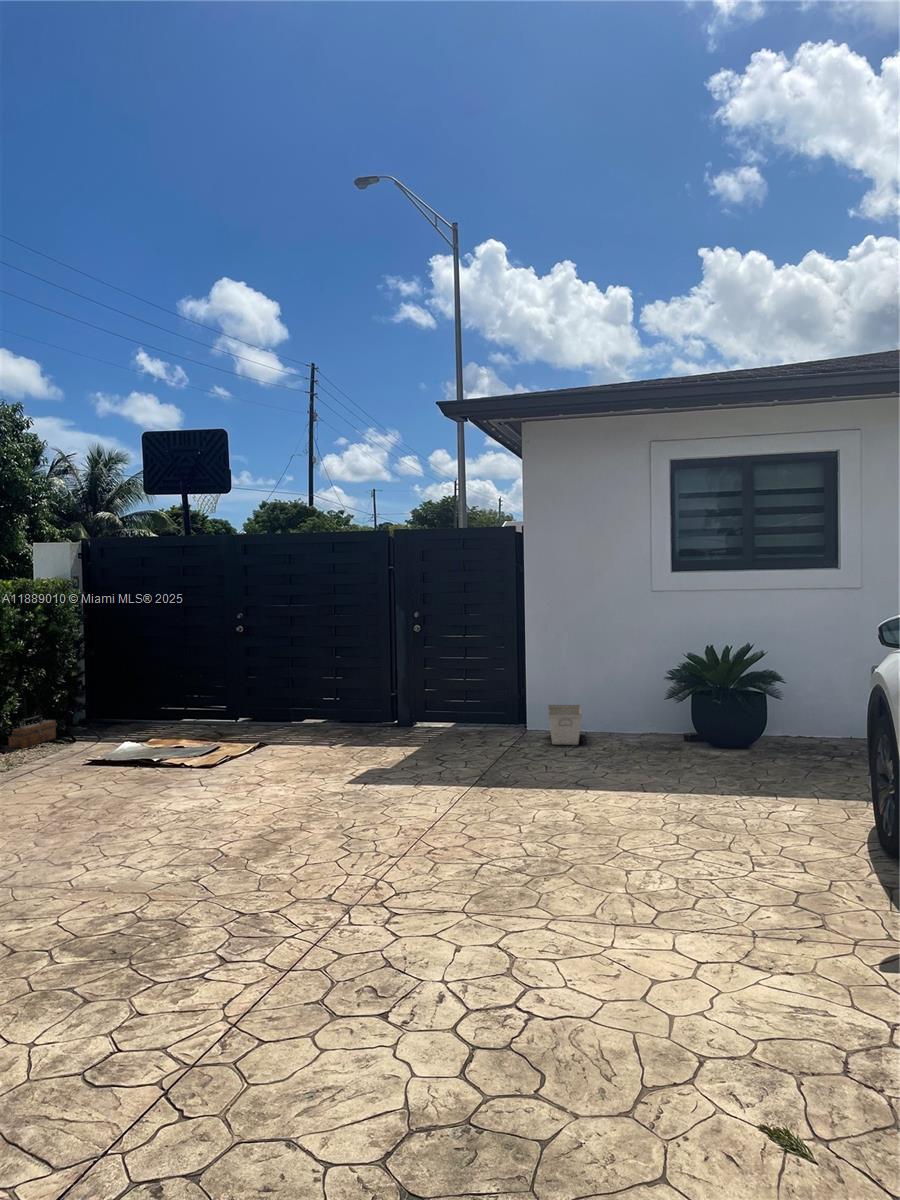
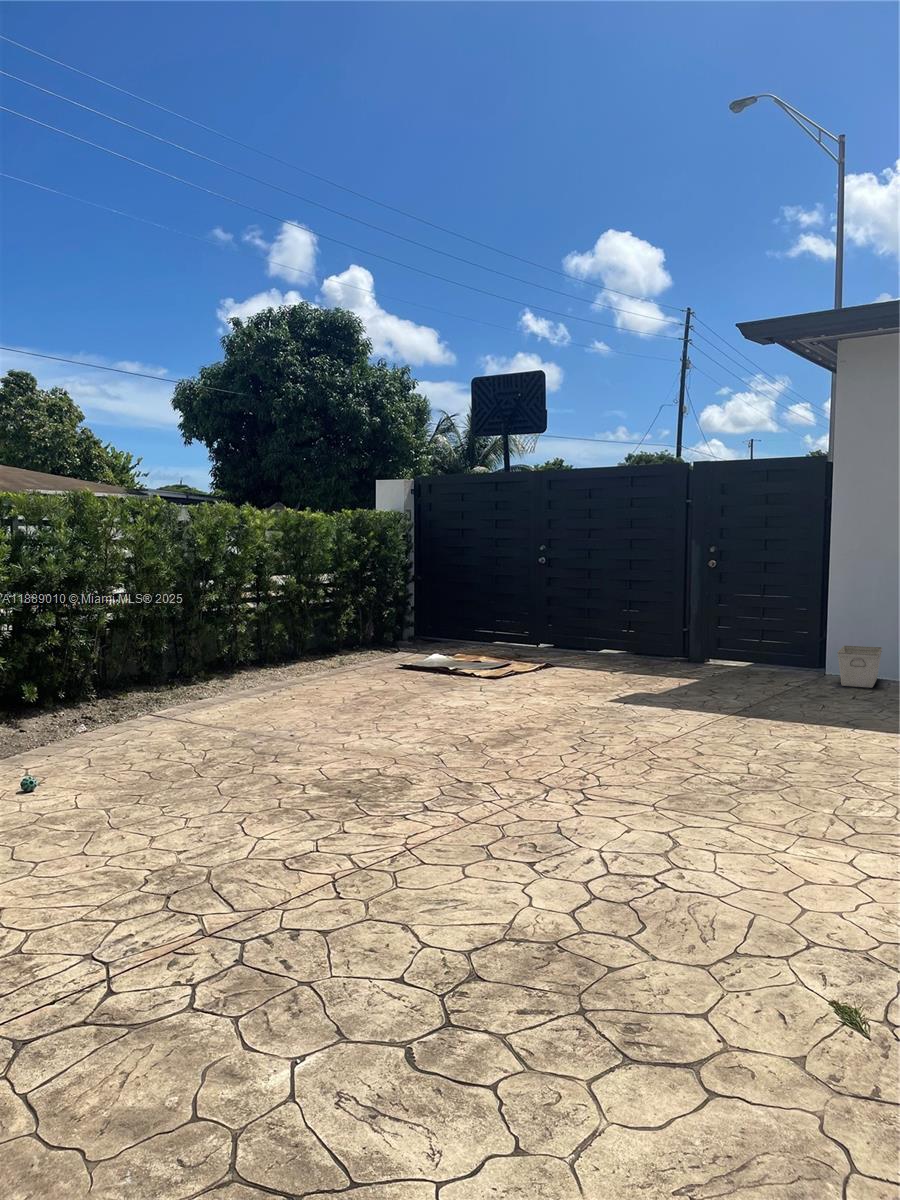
toolbox: present [8,716,57,748] -> none [347,632,387,657]

